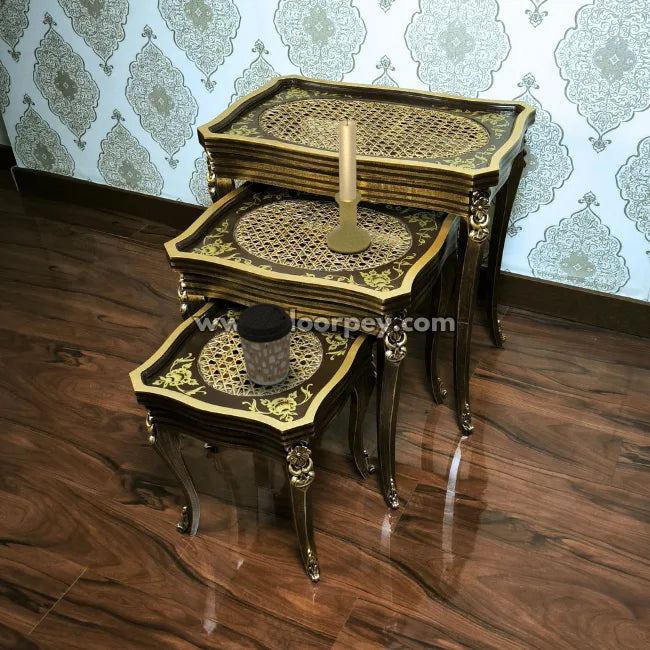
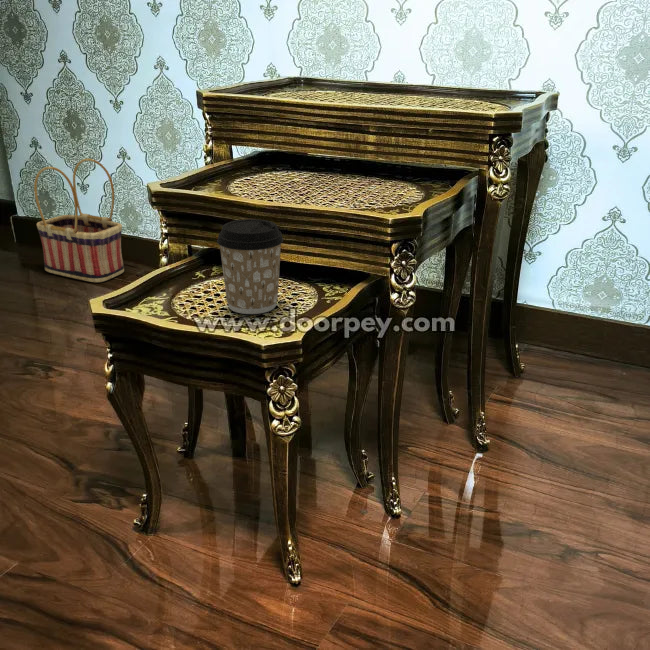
candle holder: present [326,118,371,254] -> none [328,39,378,199]
basket: none [35,122,129,244] -> present [34,159,124,282]

